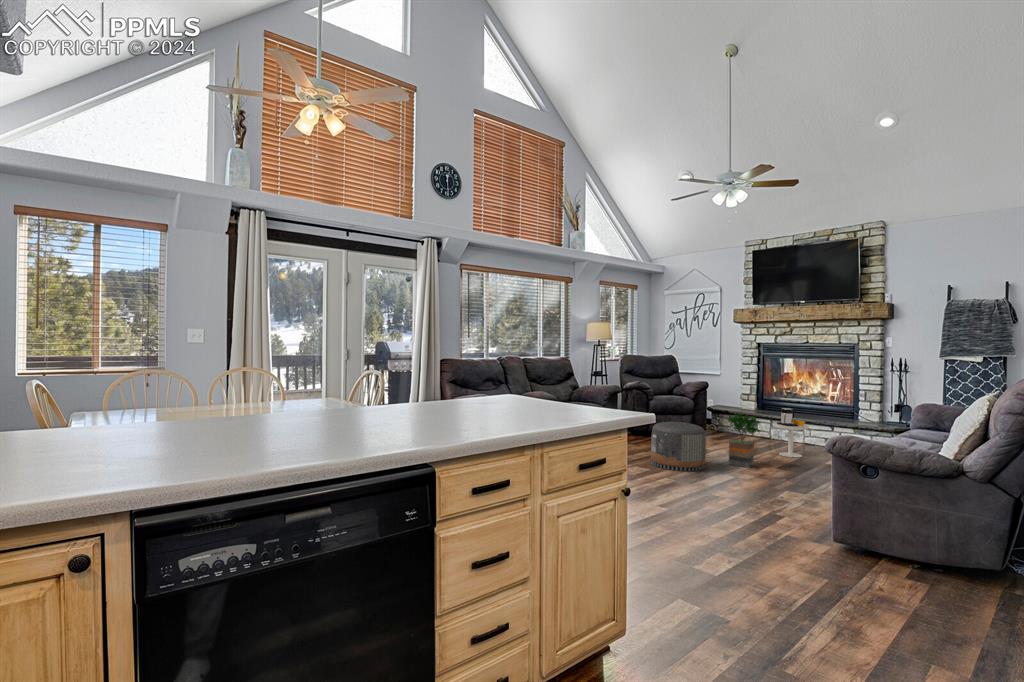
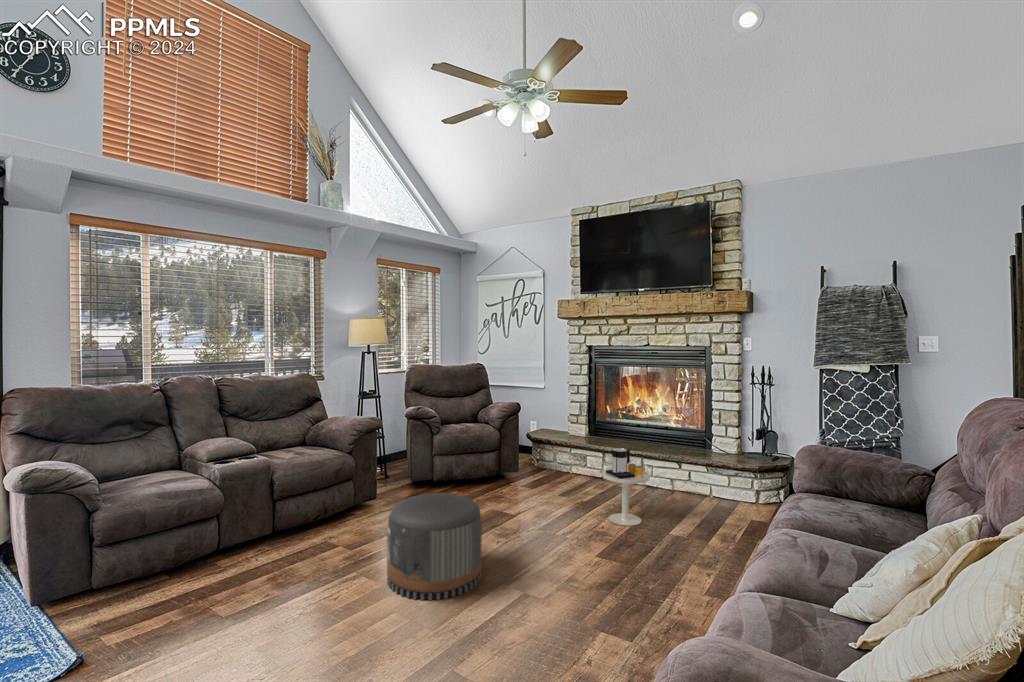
potted tree: present [728,414,761,467] -> none [523,471,578,568]

